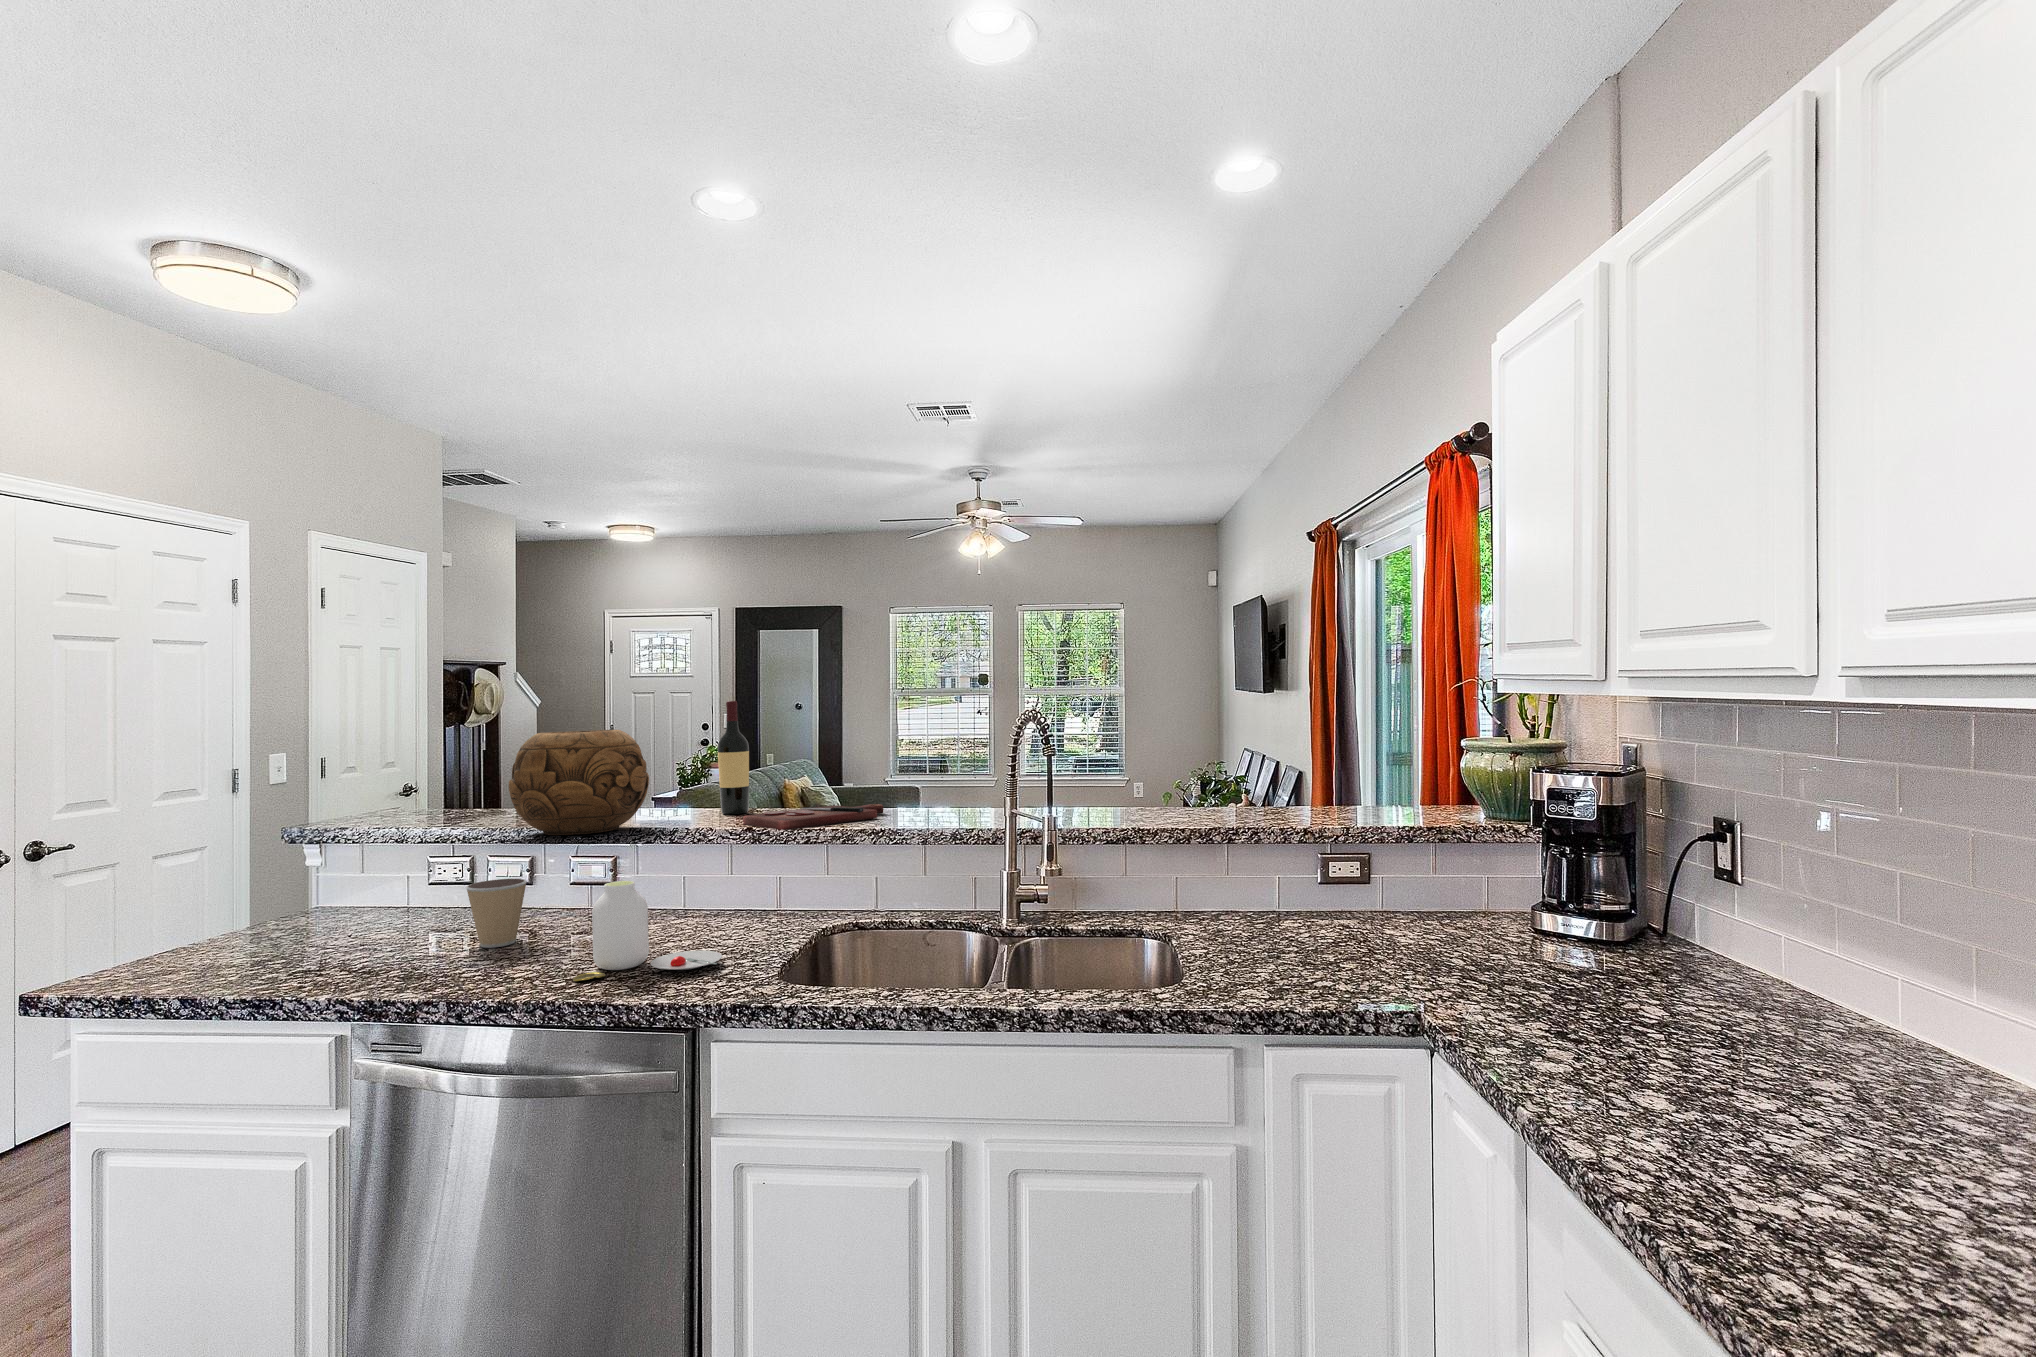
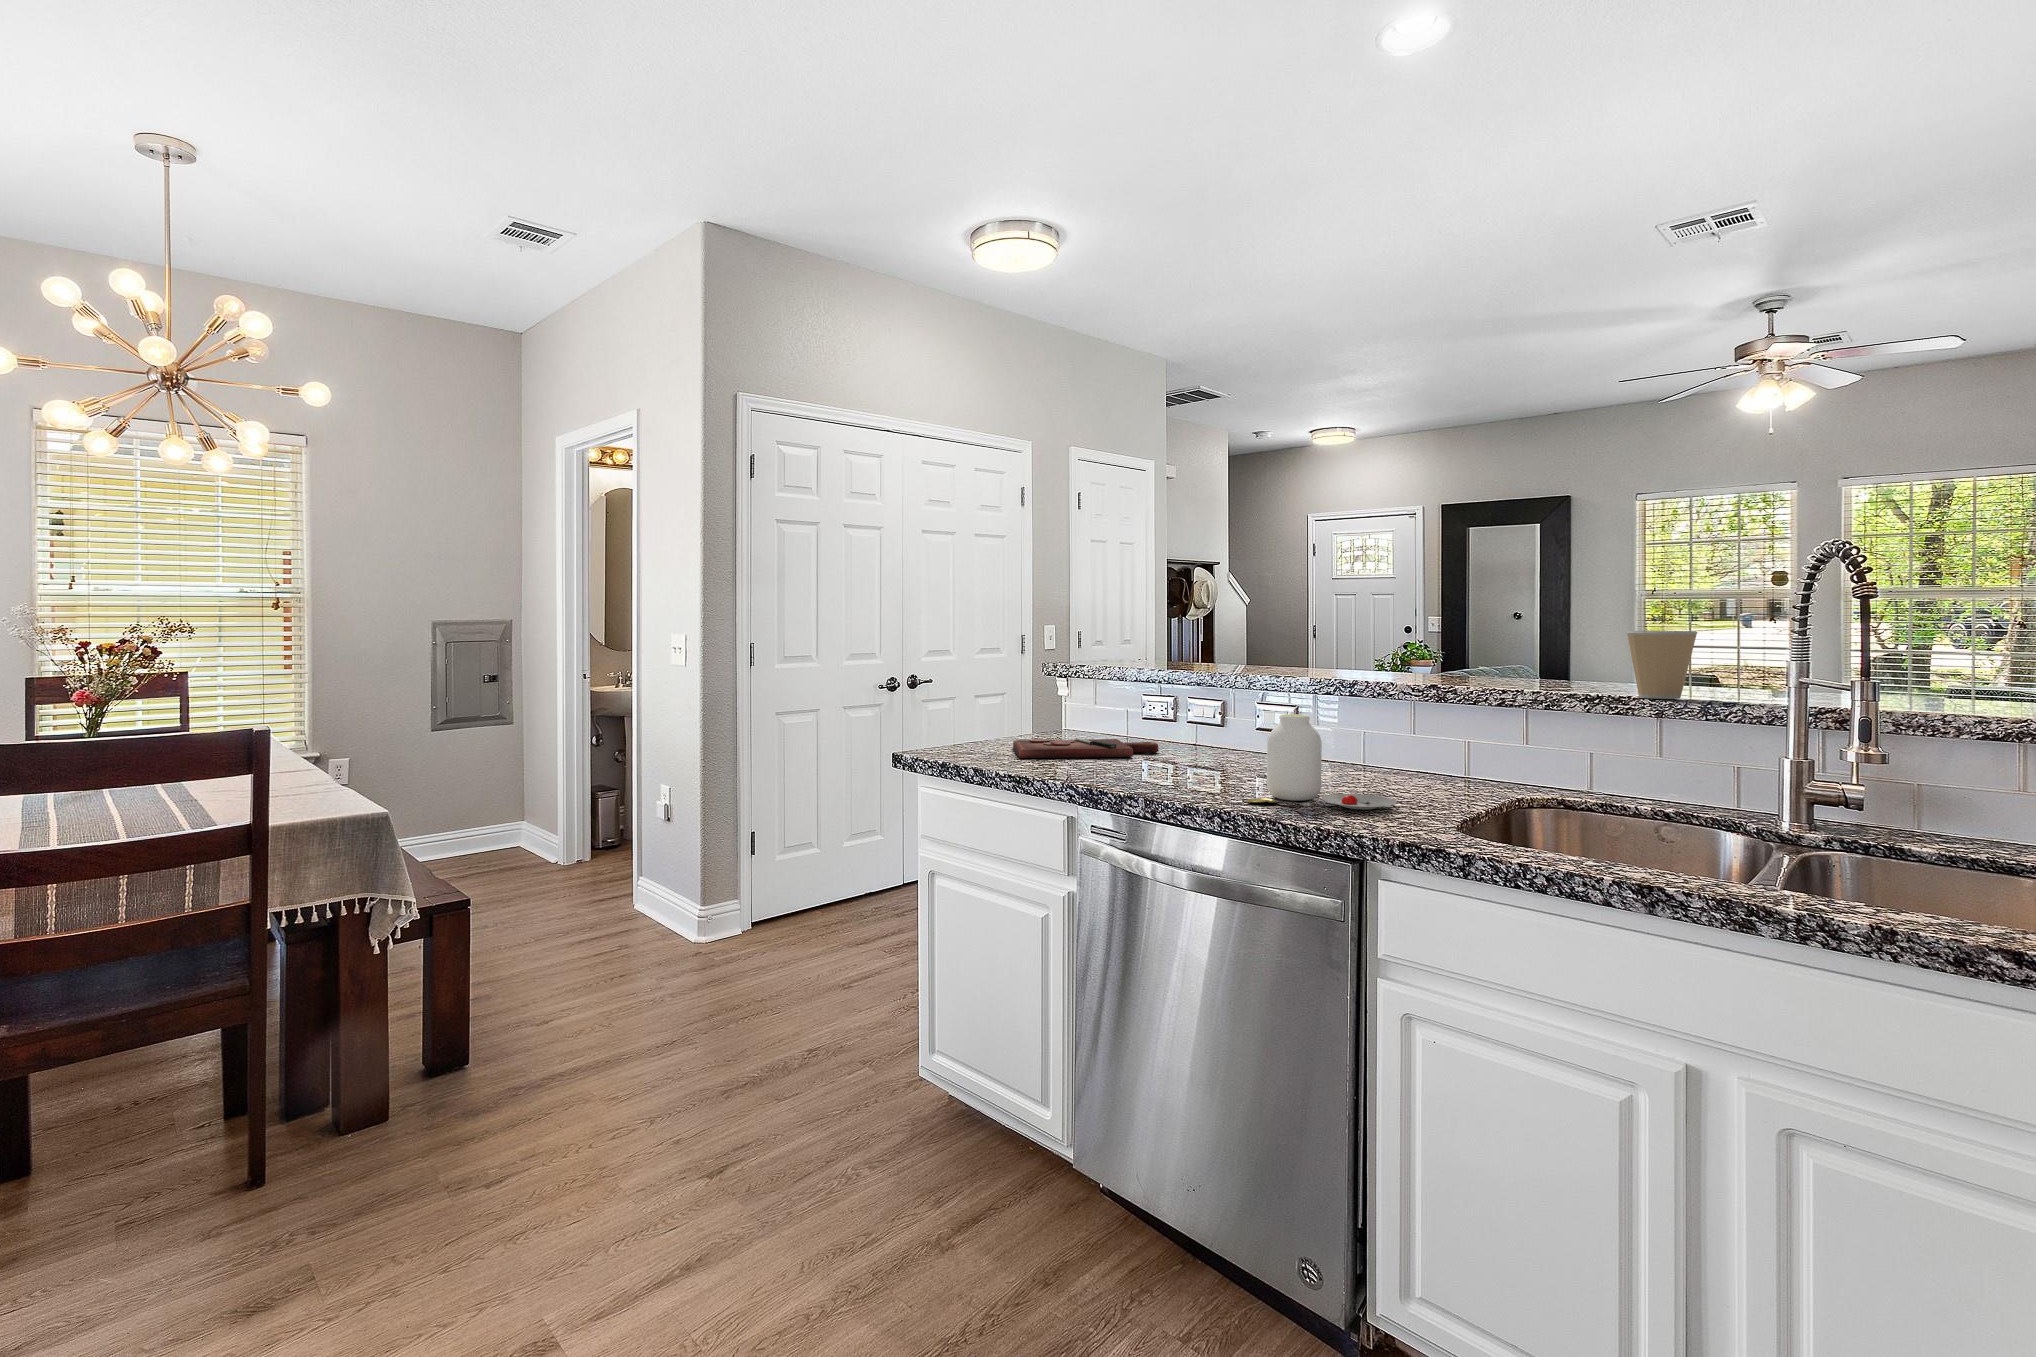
wine bottle: present [718,701,749,814] -> none [1409,559,1444,681]
decorative bowl: present [509,730,649,835] -> none [1203,580,1334,681]
cutting board: present [743,804,883,830] -> present [1013,738,1158,758]
coffee cup: present [466,879,527,948] -> present [1626,631,1697,699]

